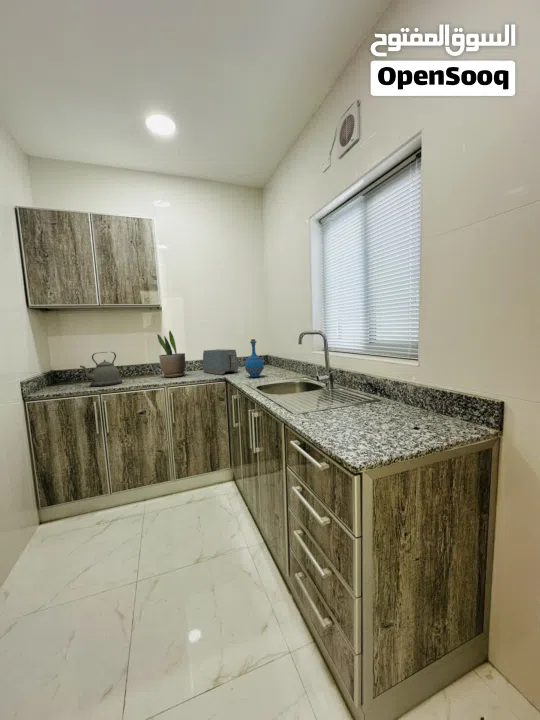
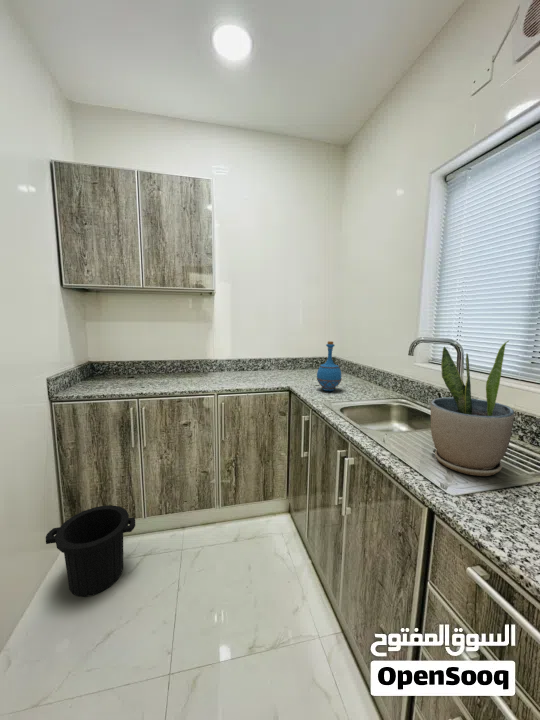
potted plant: present [157,331,185,377] -> present [431,341,514,476]
toaster: present [203,349,238,374] -> none [258,348,303,381]
kettle: present [80,352,122,386] -> none [117,345,165,387]
trash can: none [27,483,103,552] -> present [46,505,135,597]

